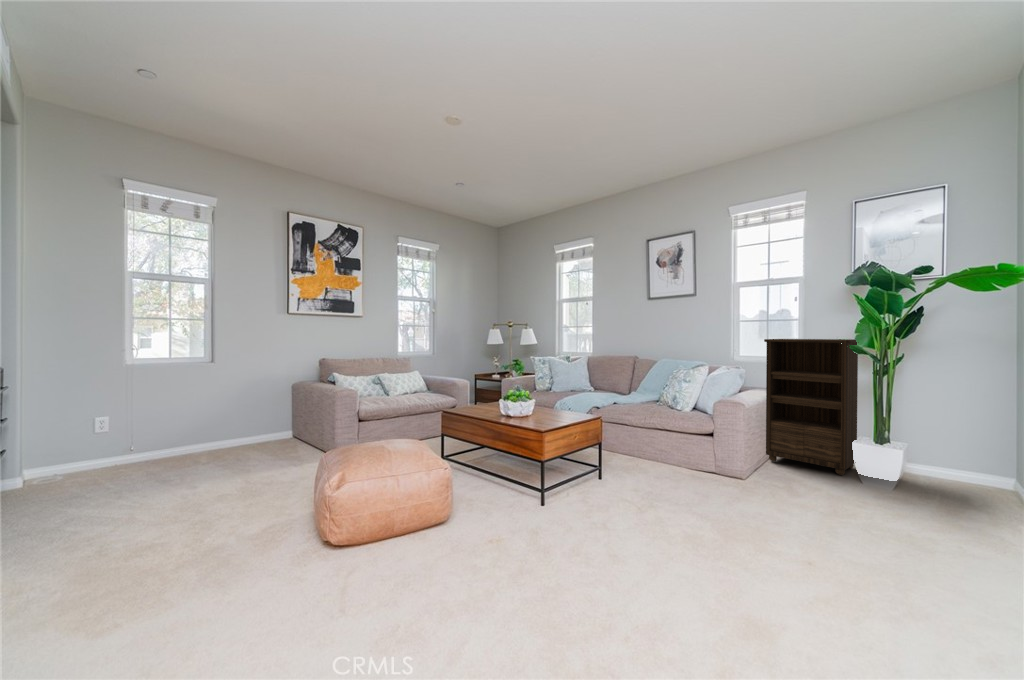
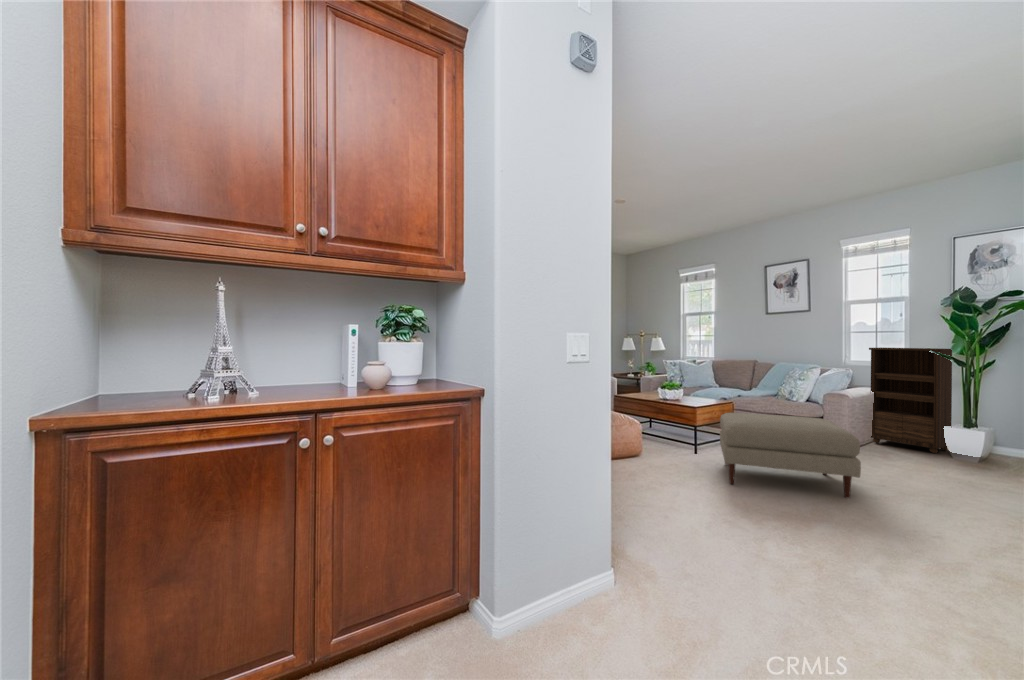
ottoman: none [563,445,782,606] -> present [720,413,861,498]

